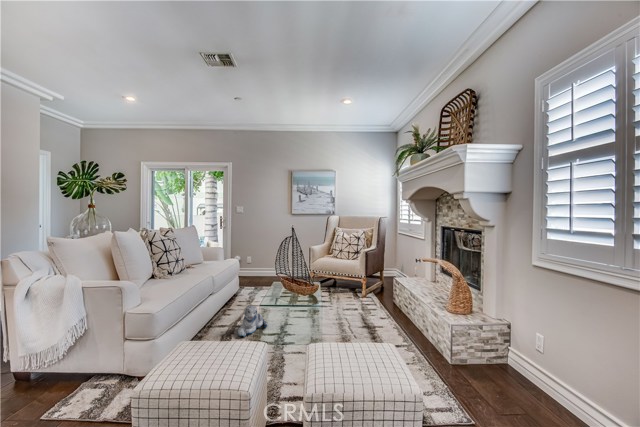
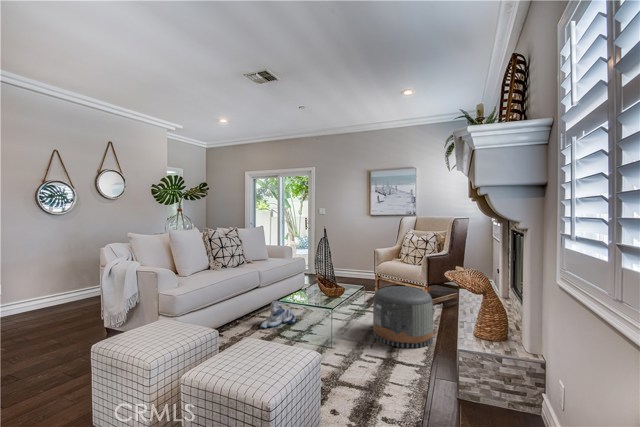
pouf: none [346,280,398,333] -> present [373,286,433,348]

